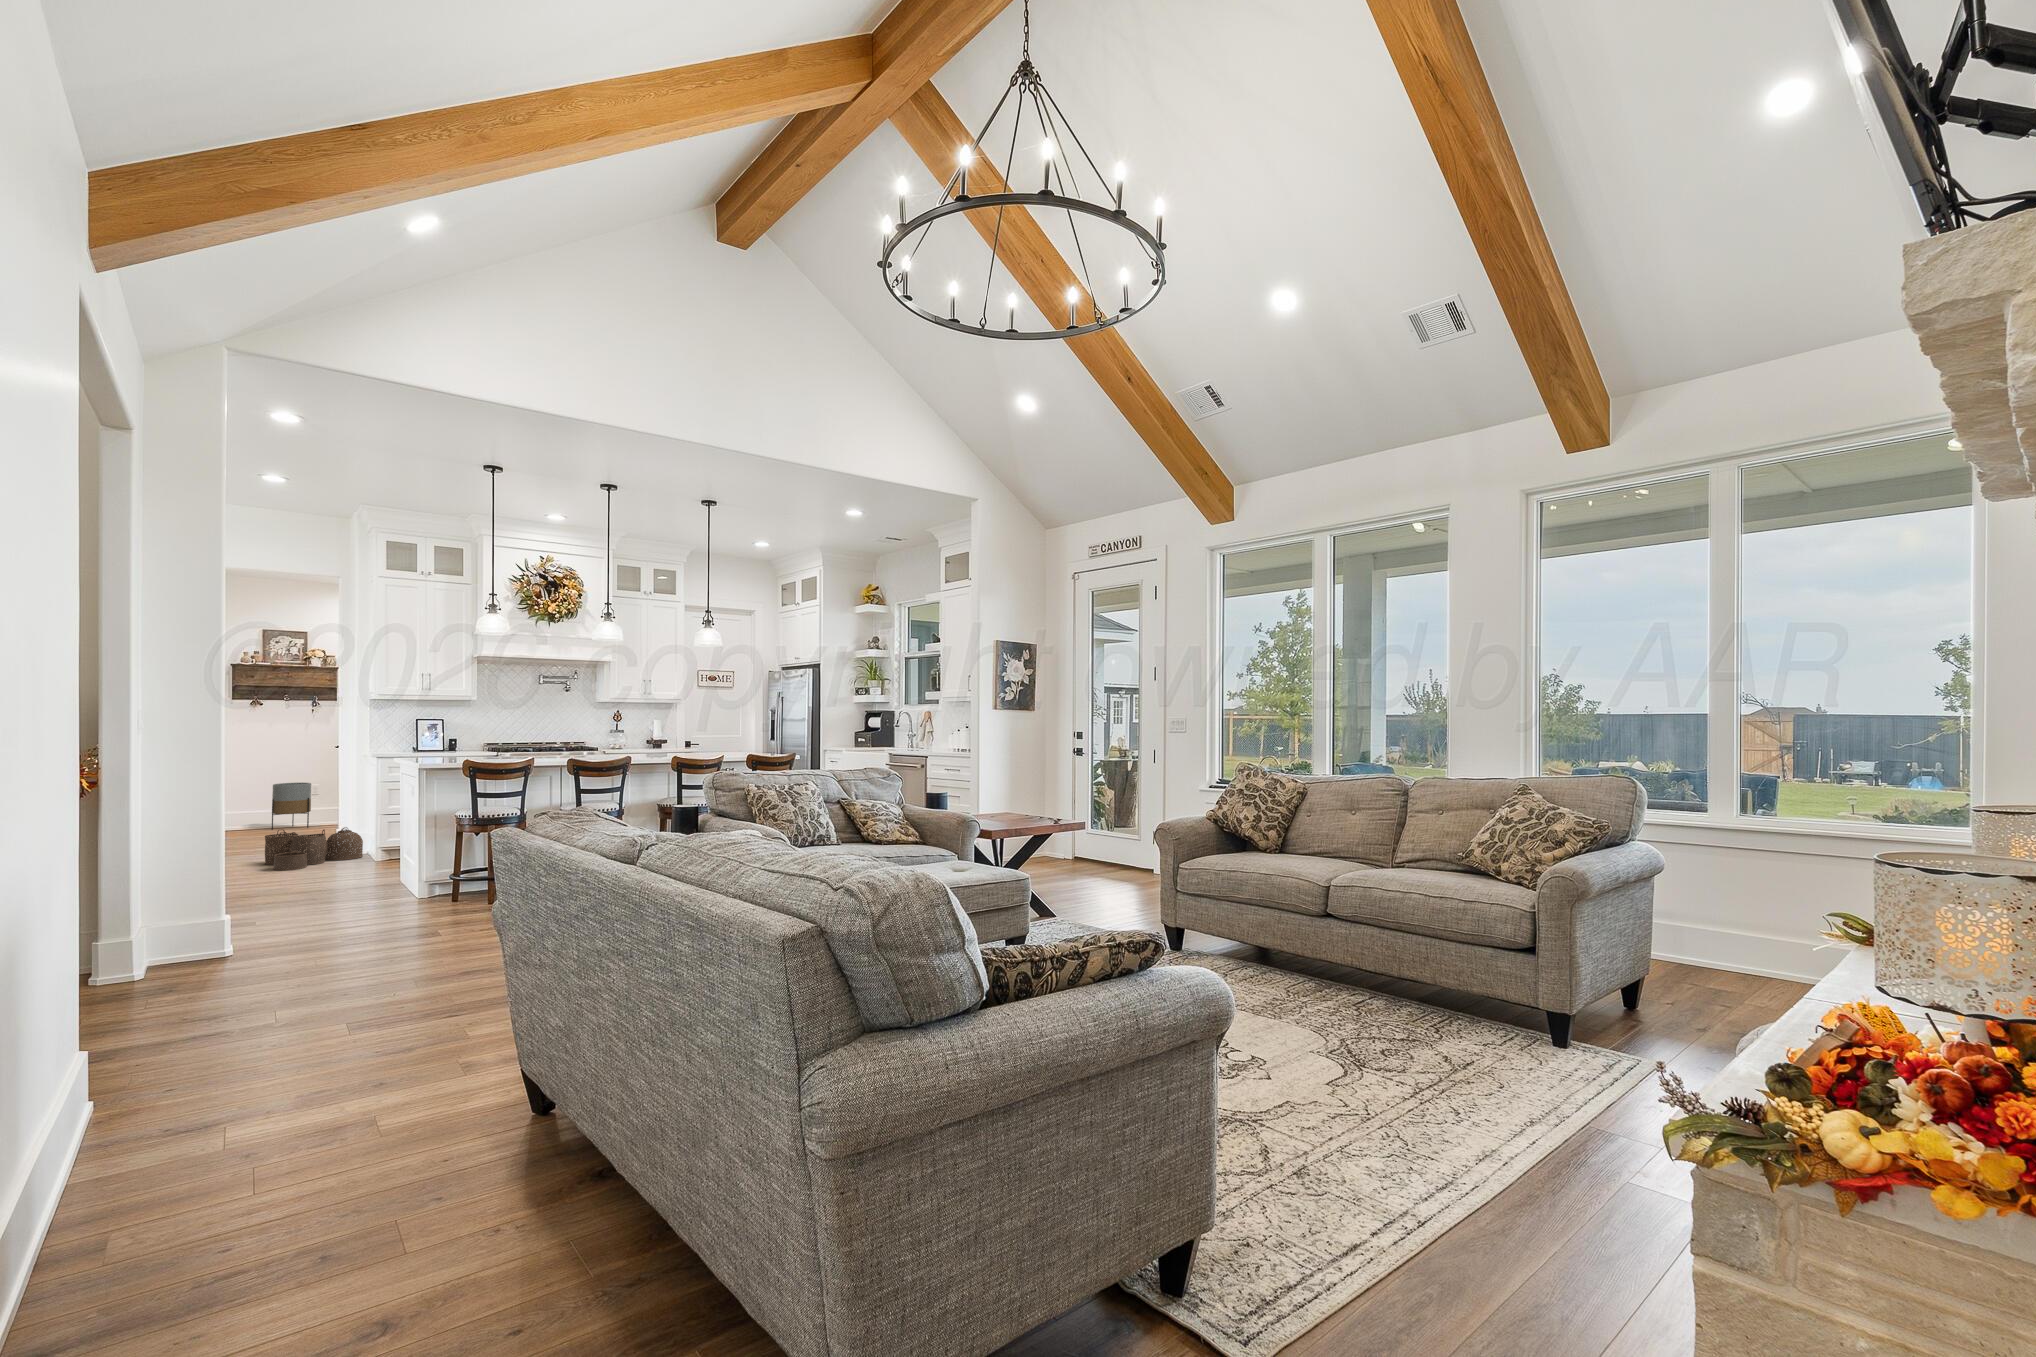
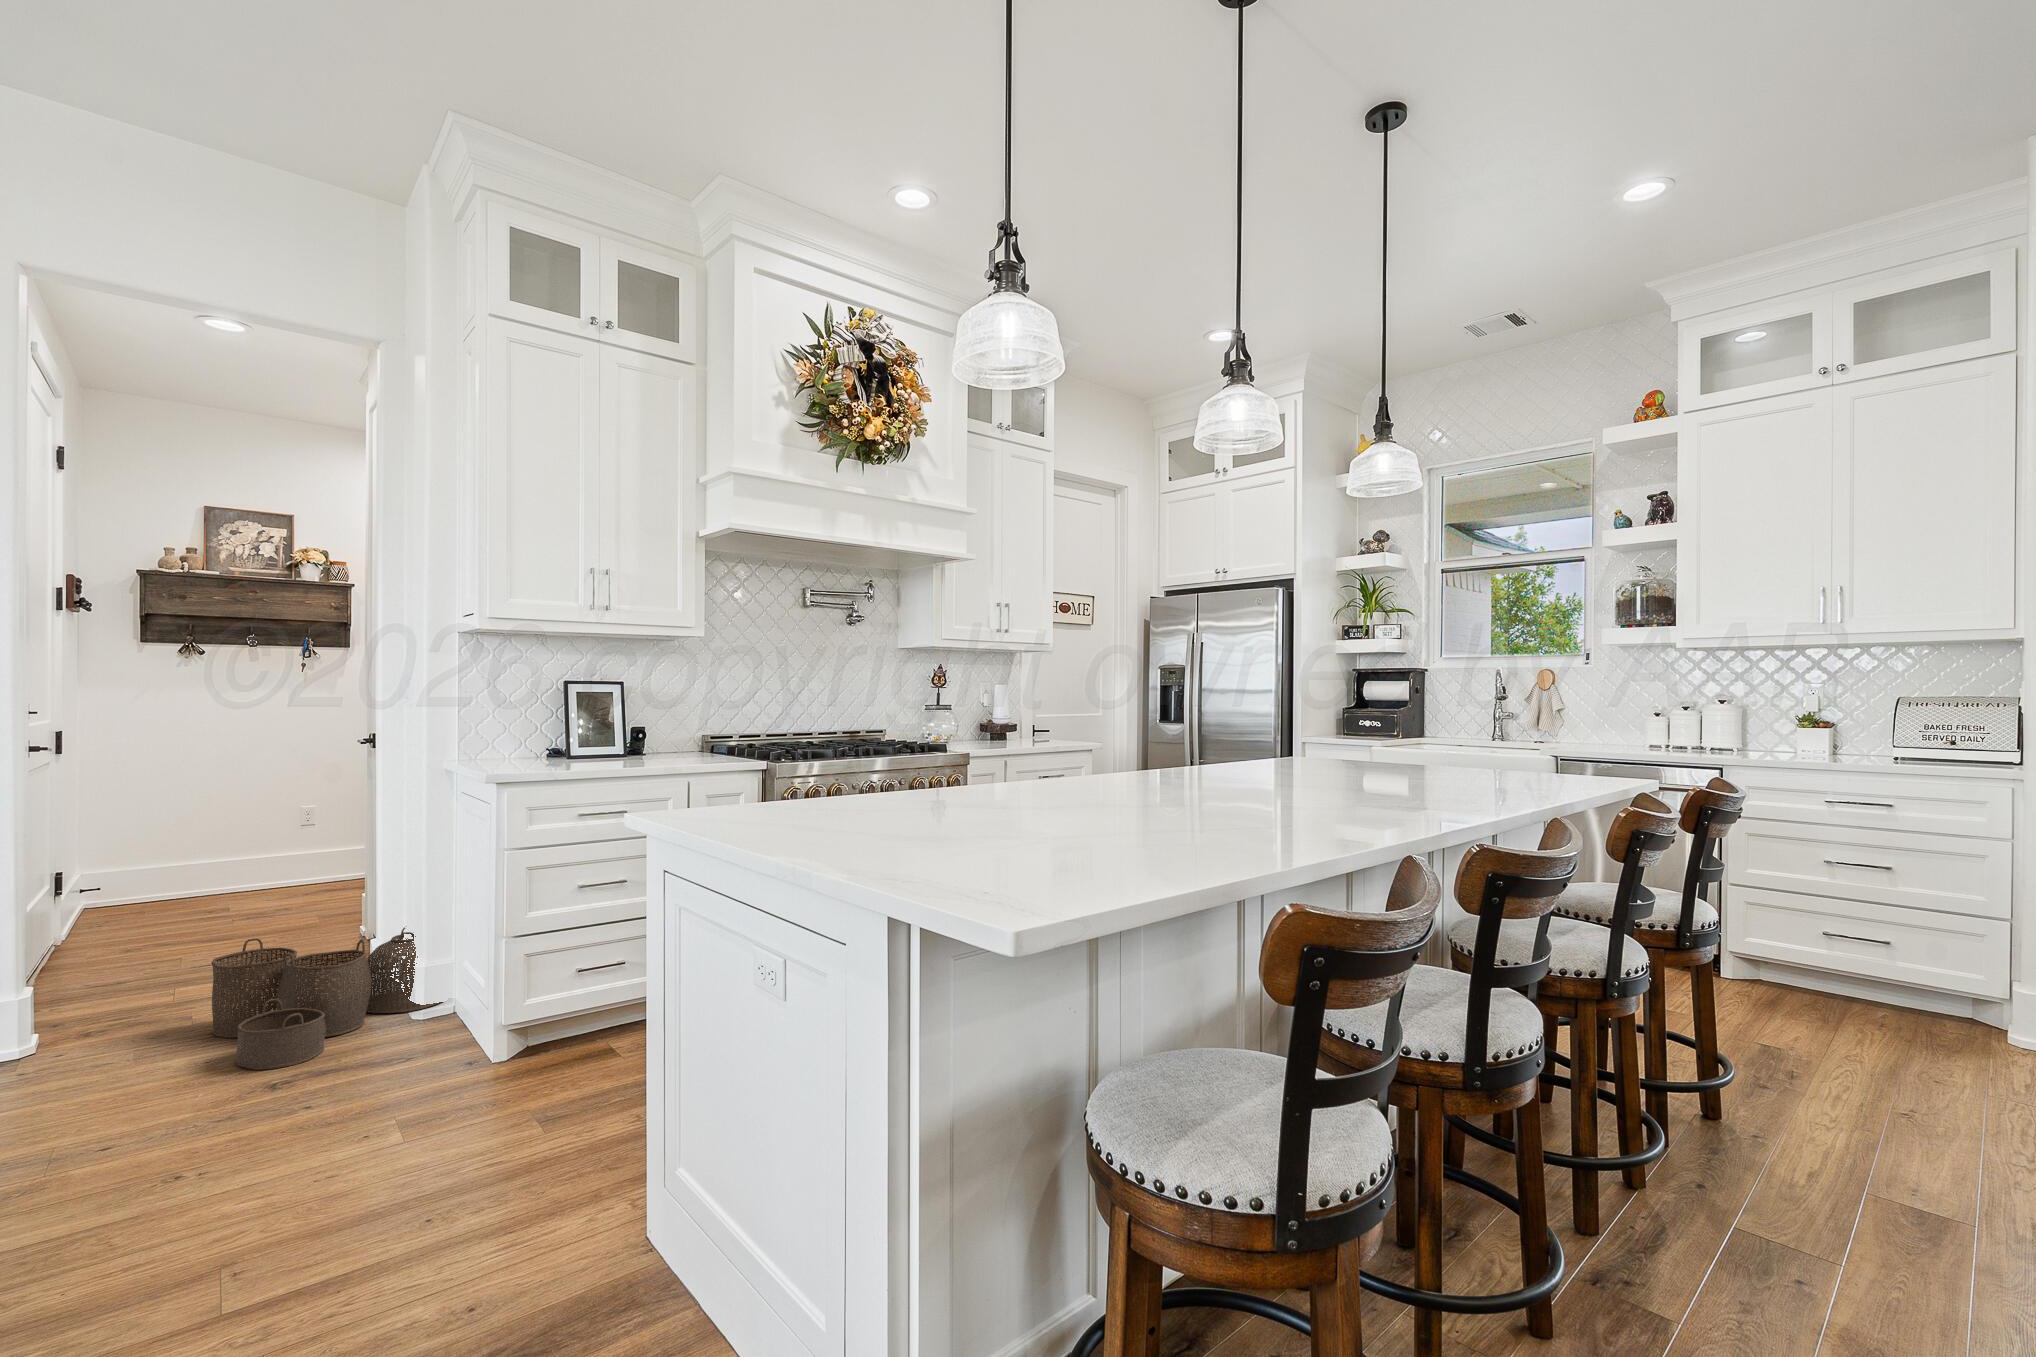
planter: present [272,782,311,830] -> none [224,800,300,894]

